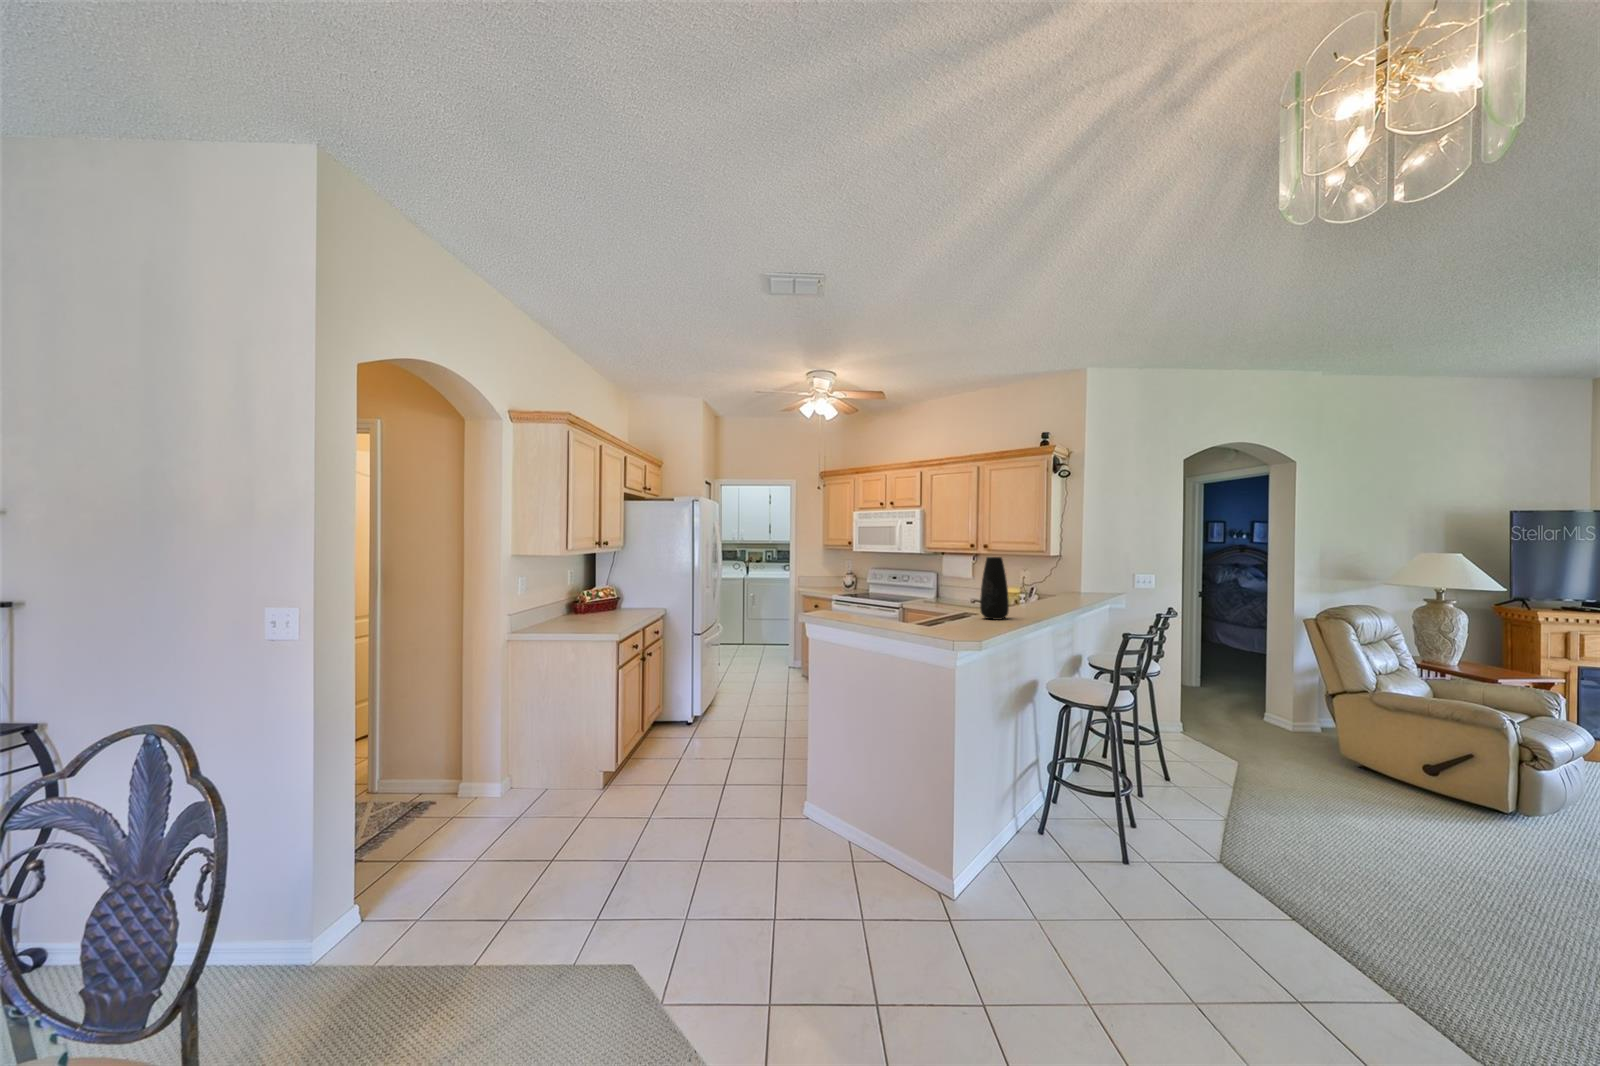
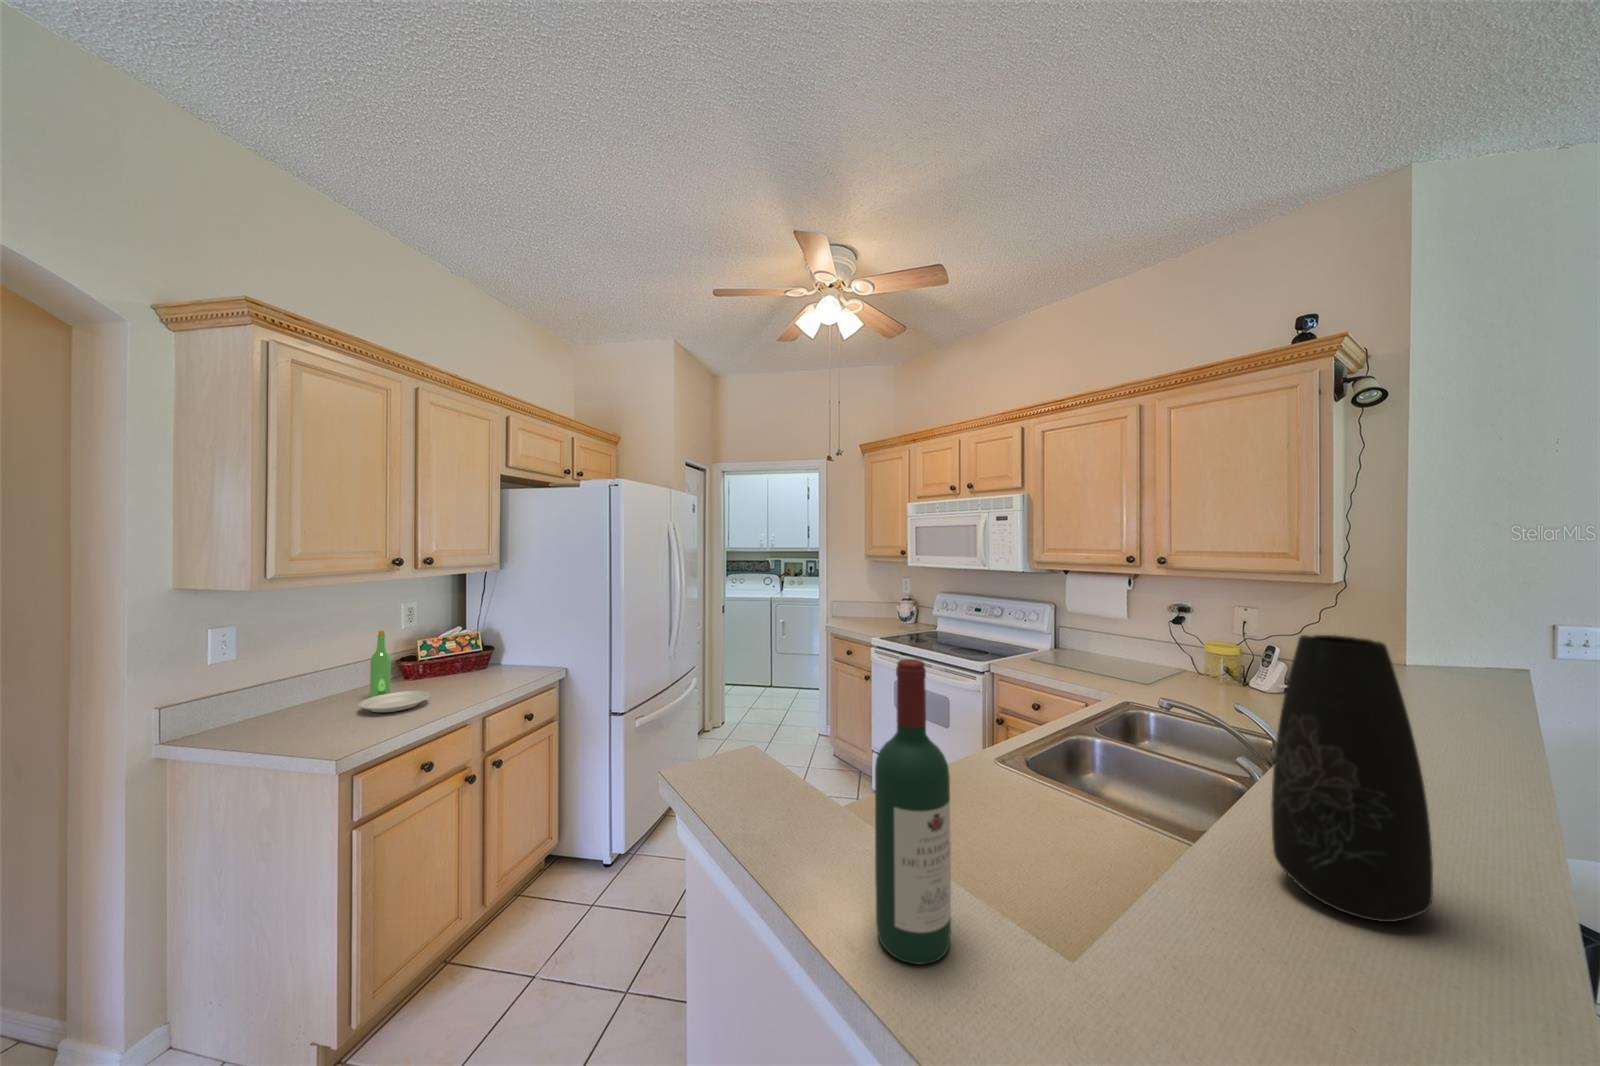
wine bottle: none [888,561,906,627] -> present [875,659,951,965]
plate: none [582,581,620,622] -> present [358,631,430,713]

